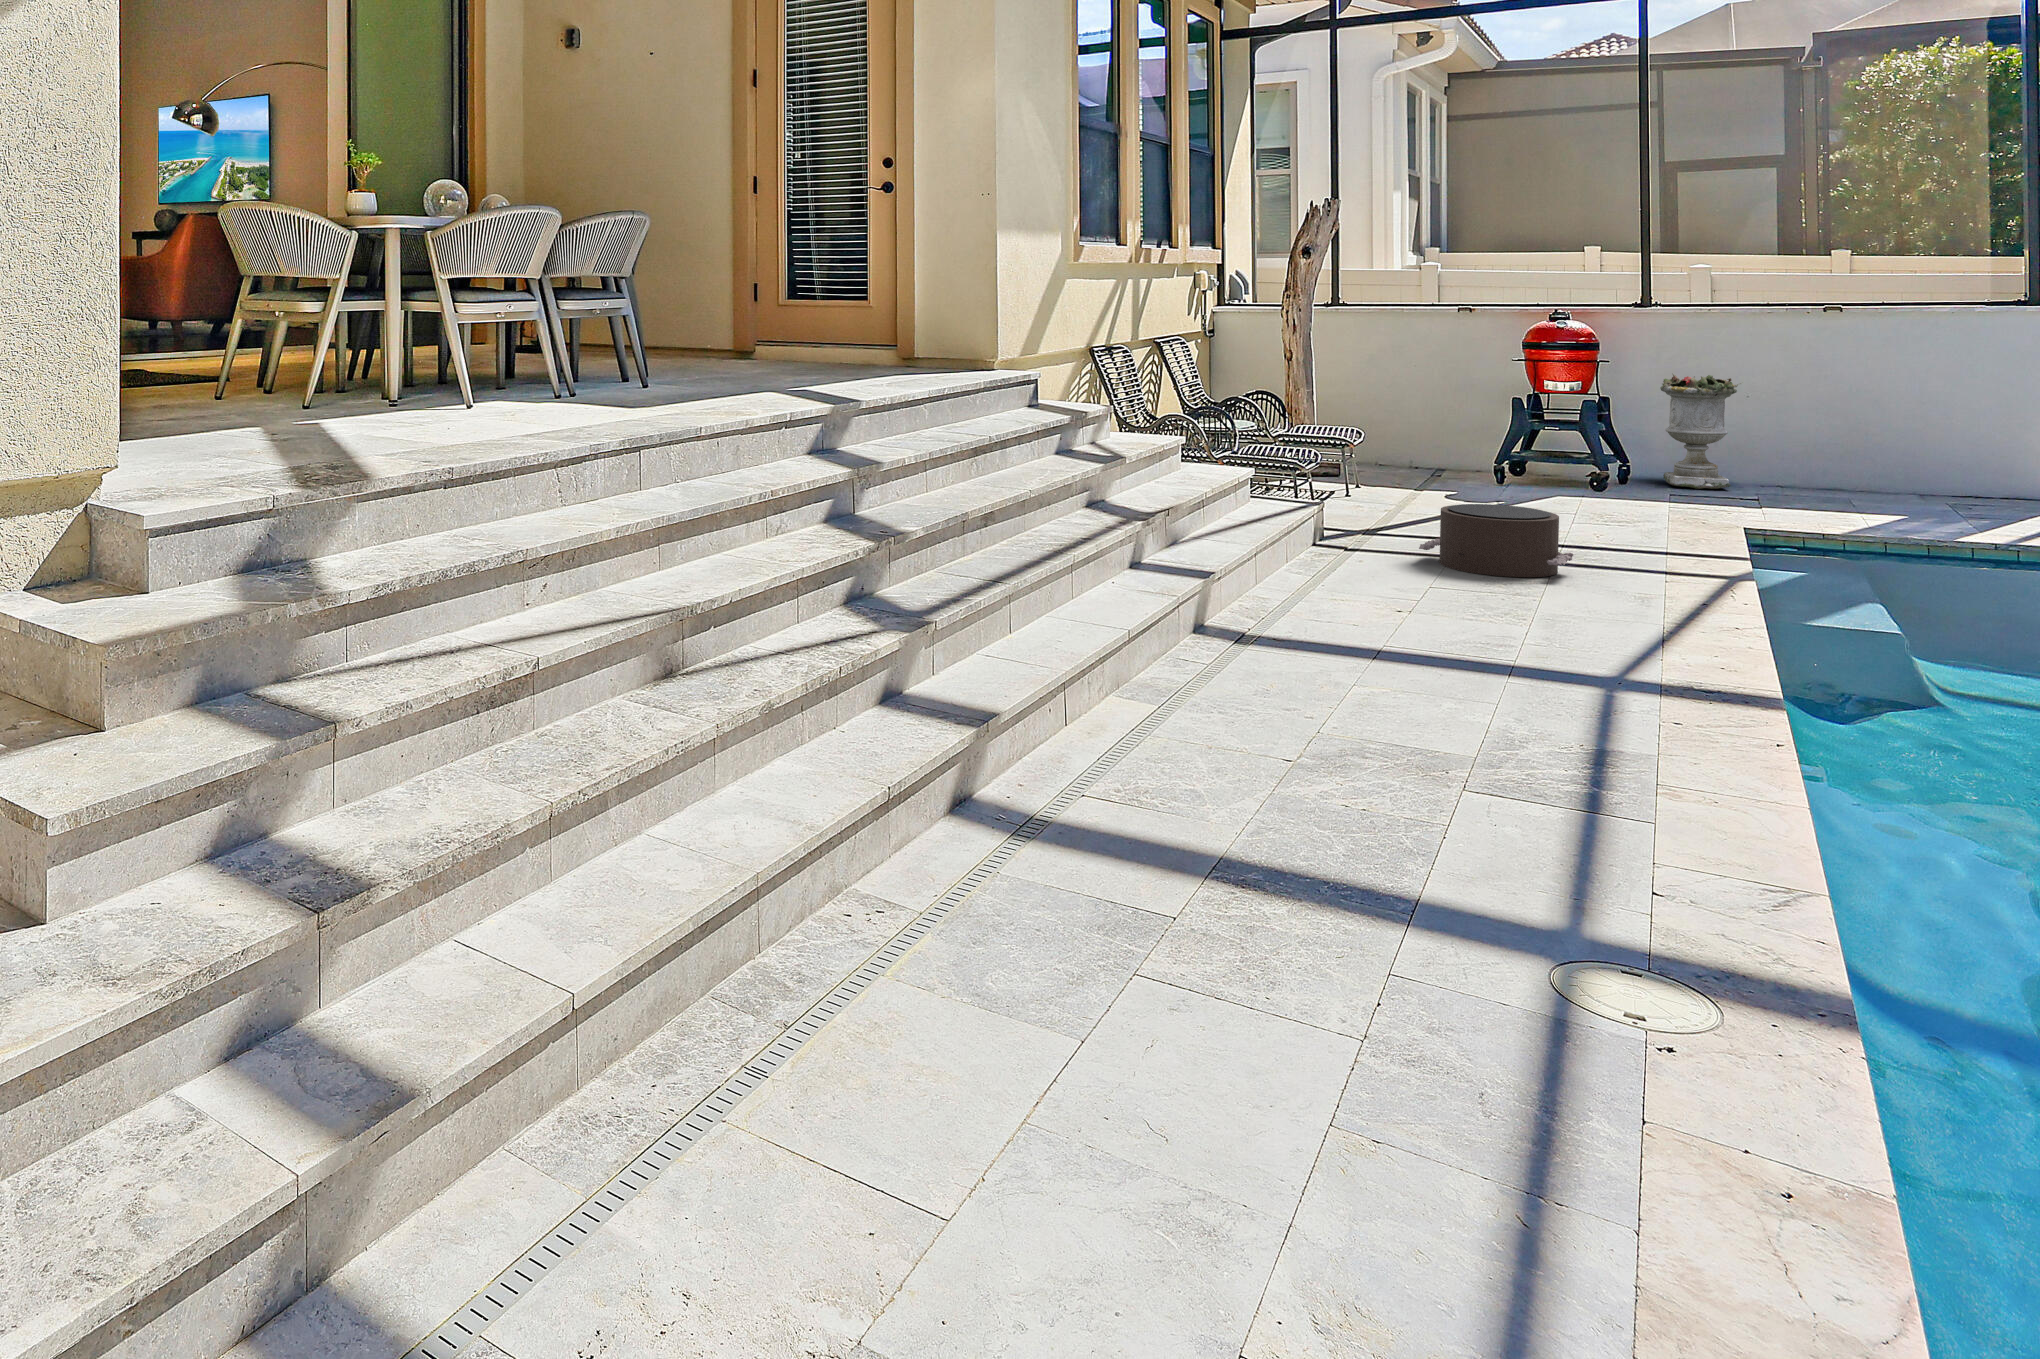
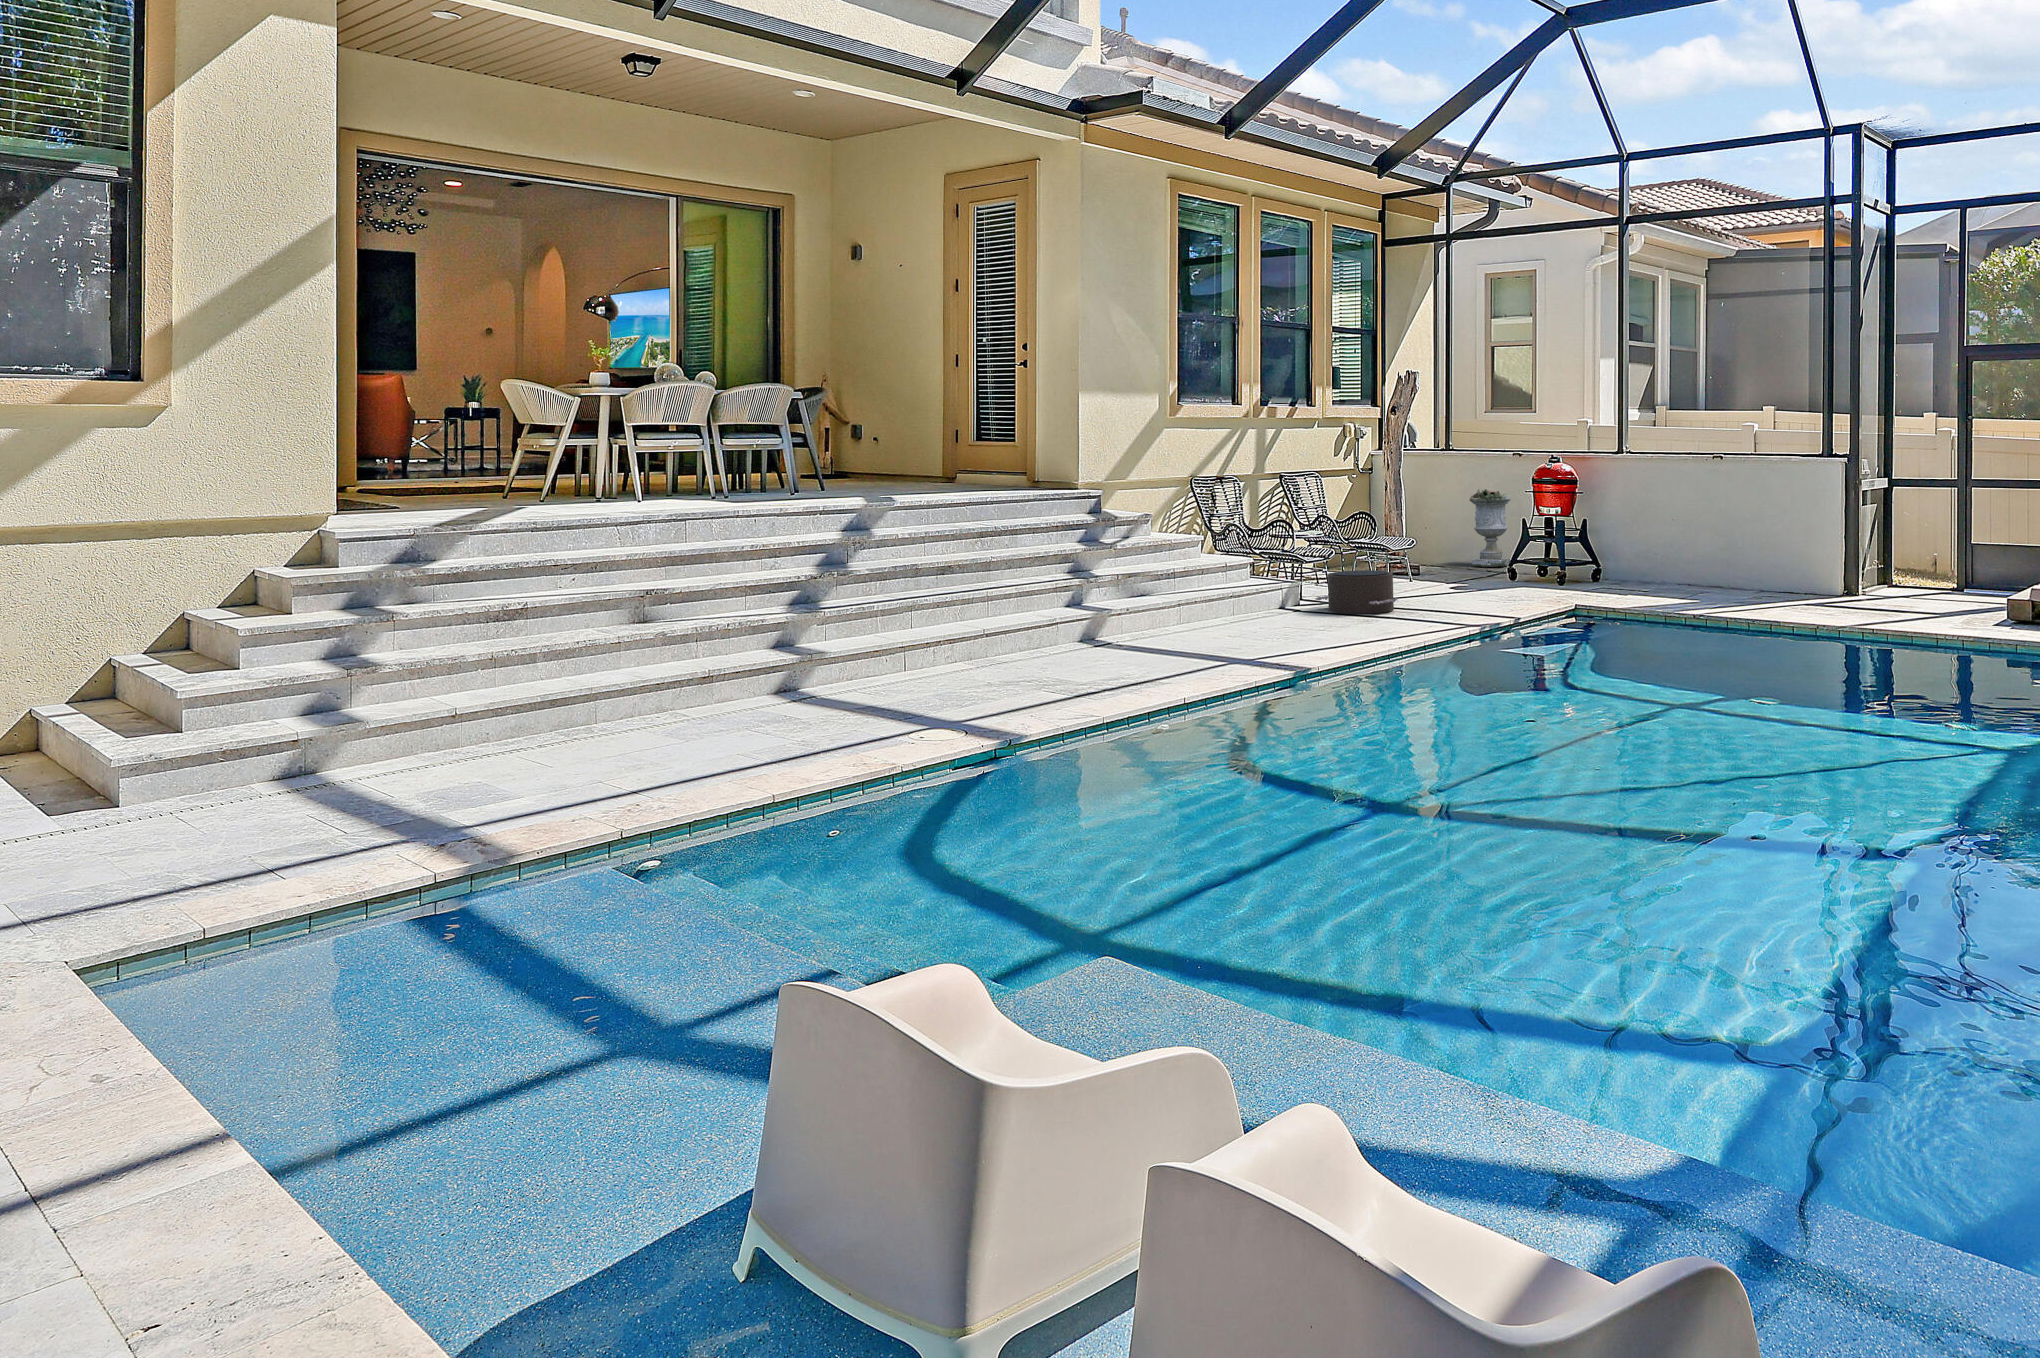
planter: present [1660,374,1742,489] -> present [1469,489,1511,567]

